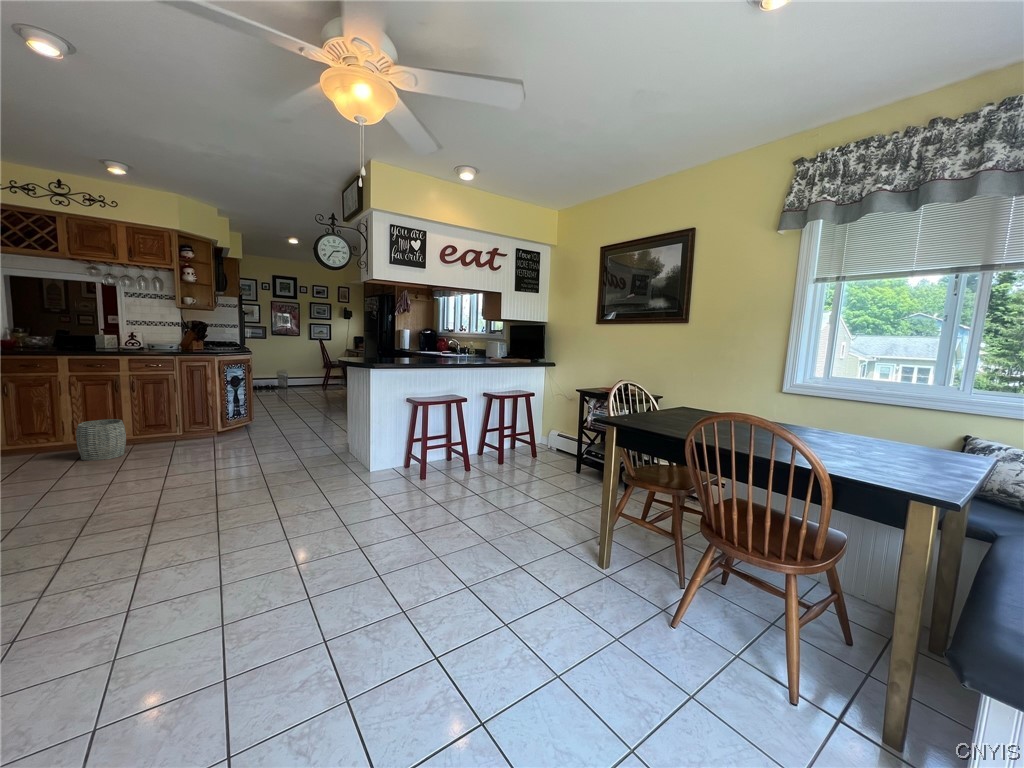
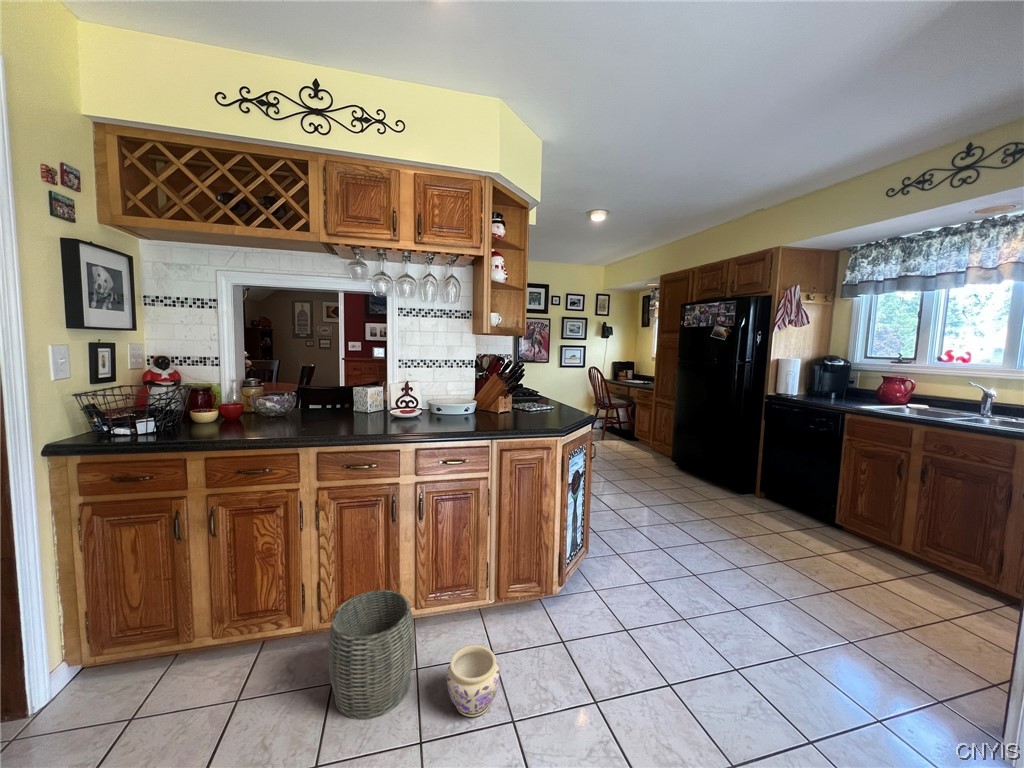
planter: none [139,436,168,457] -> present [447,645,500,718]

